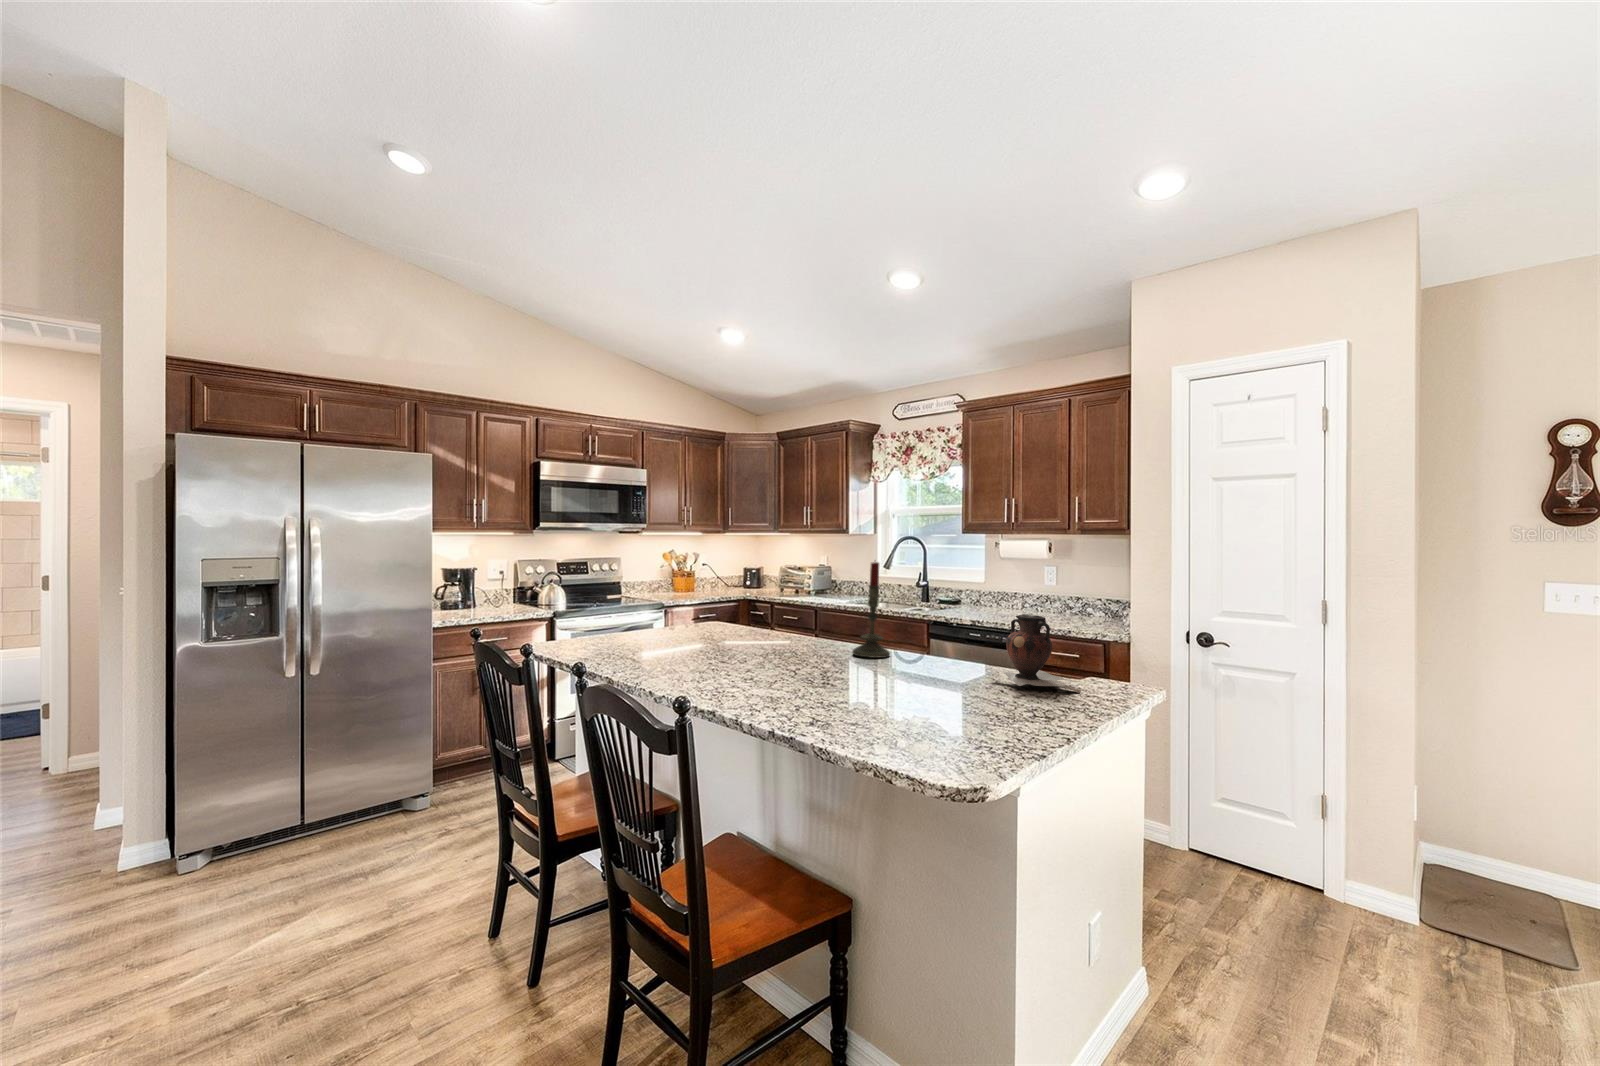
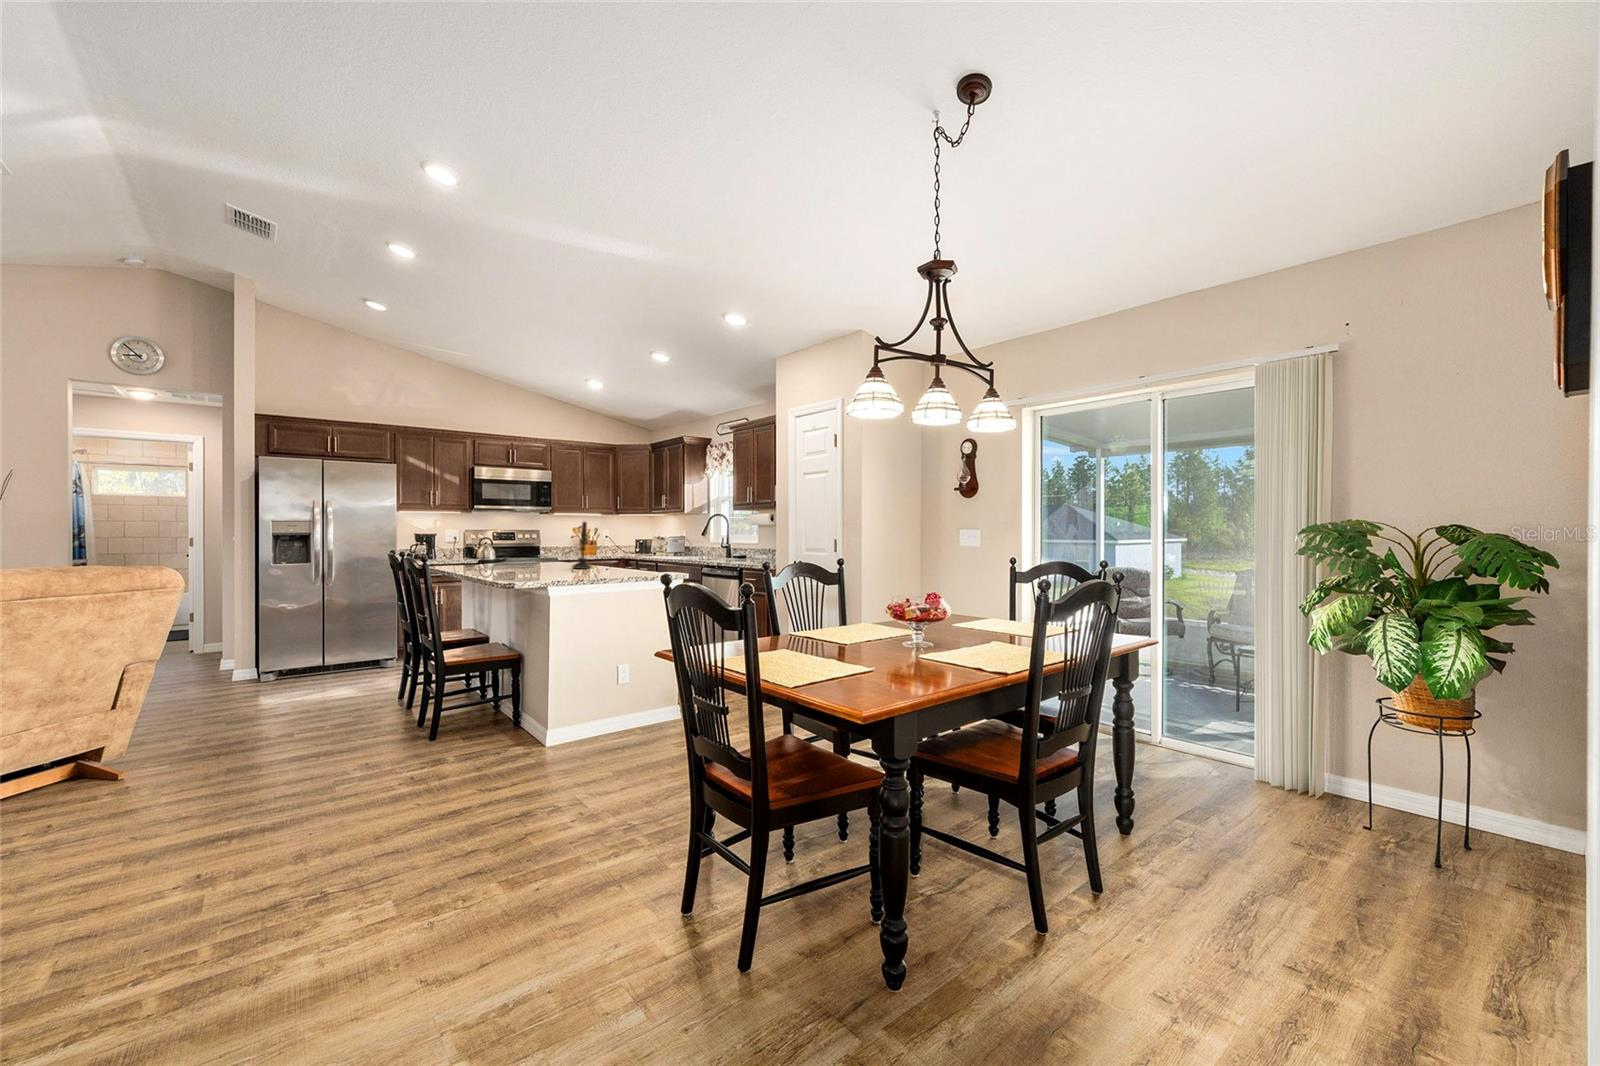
vase: present [992,614,1080,693] -> none [600,541,631,575]

